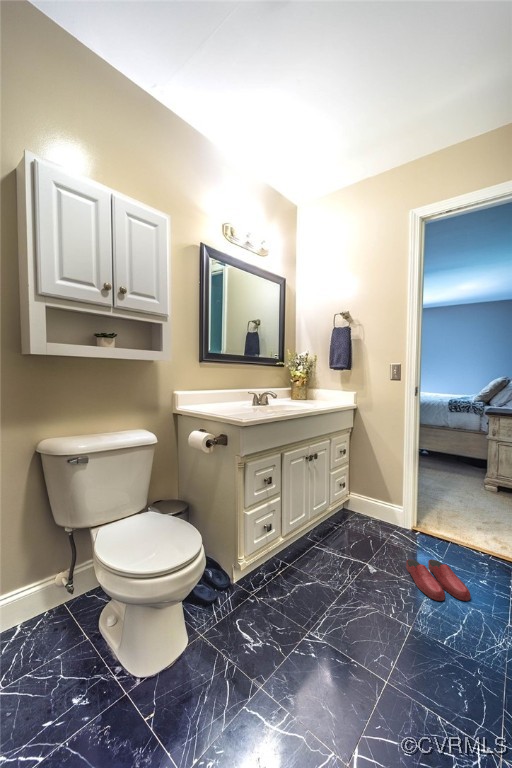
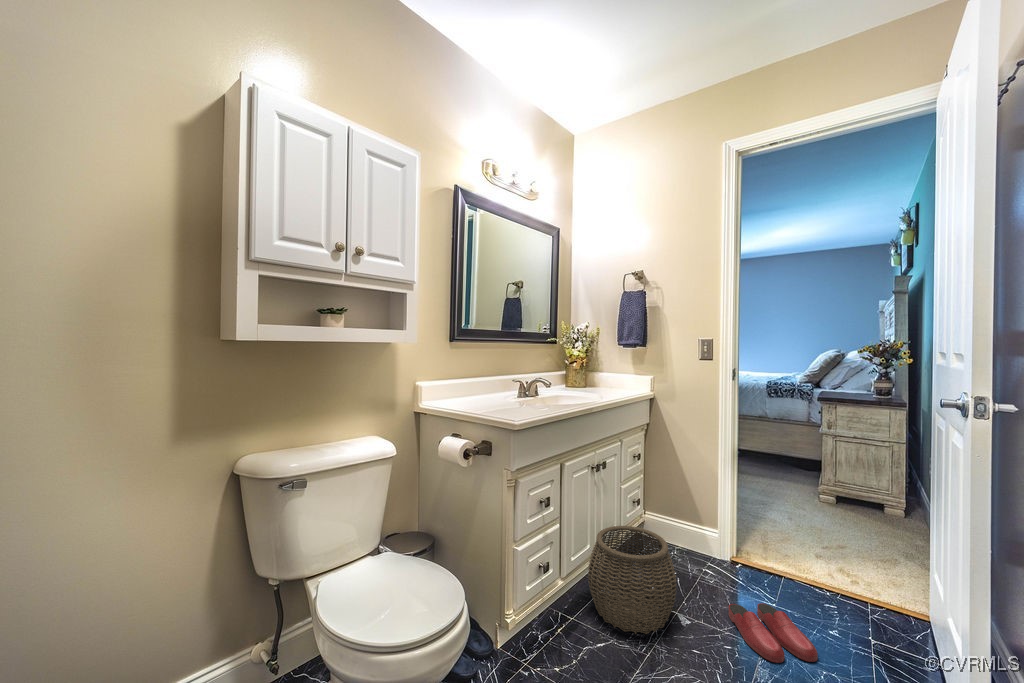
woven basket: none [300,501,367,580] -> present [588,526,677,634]

